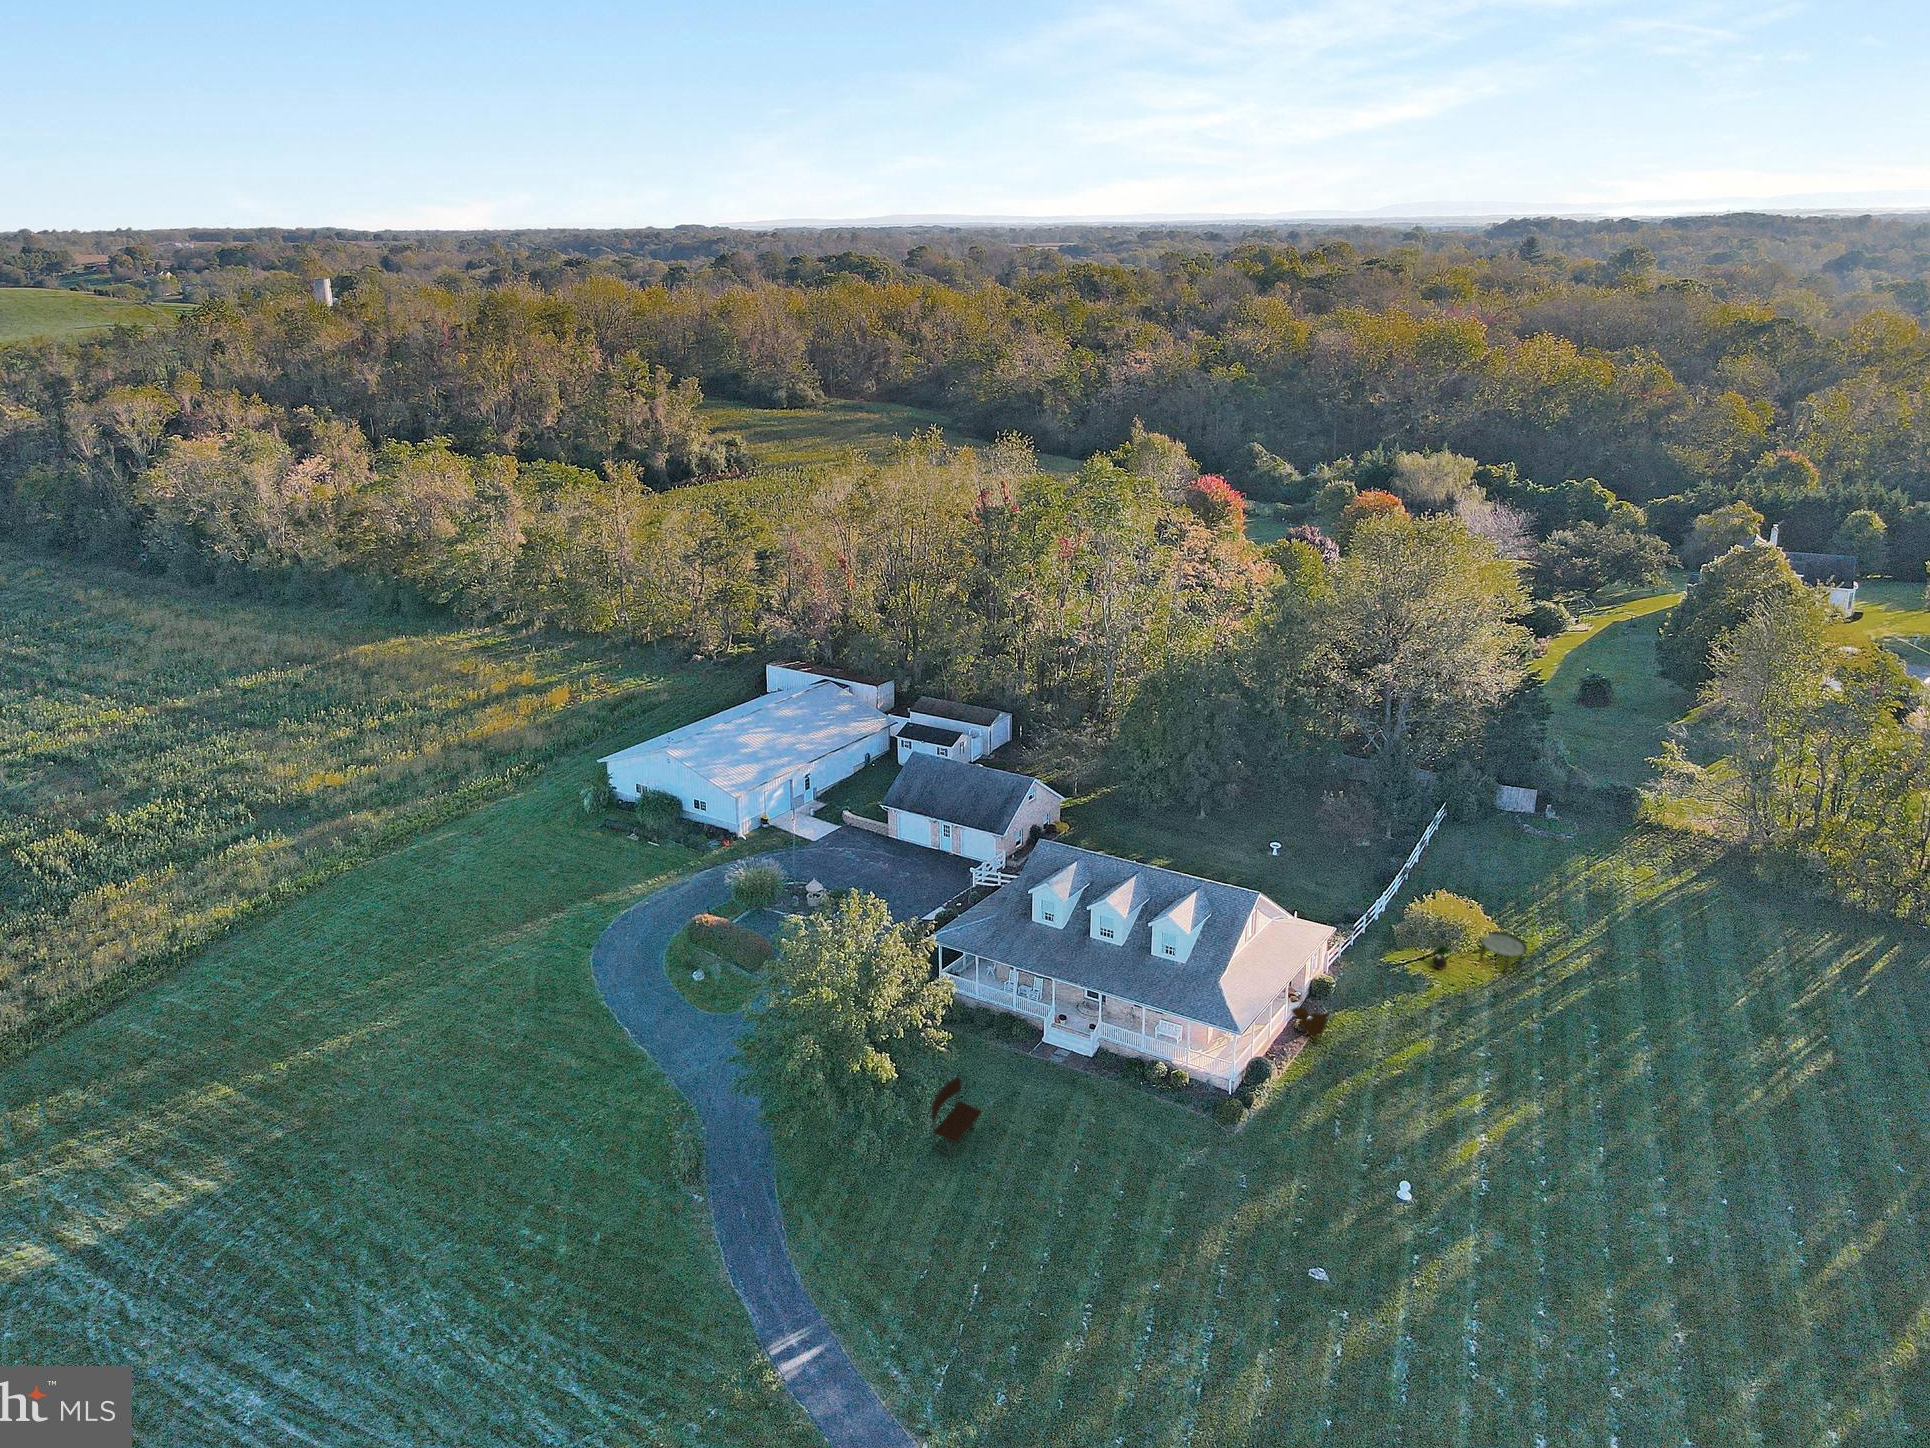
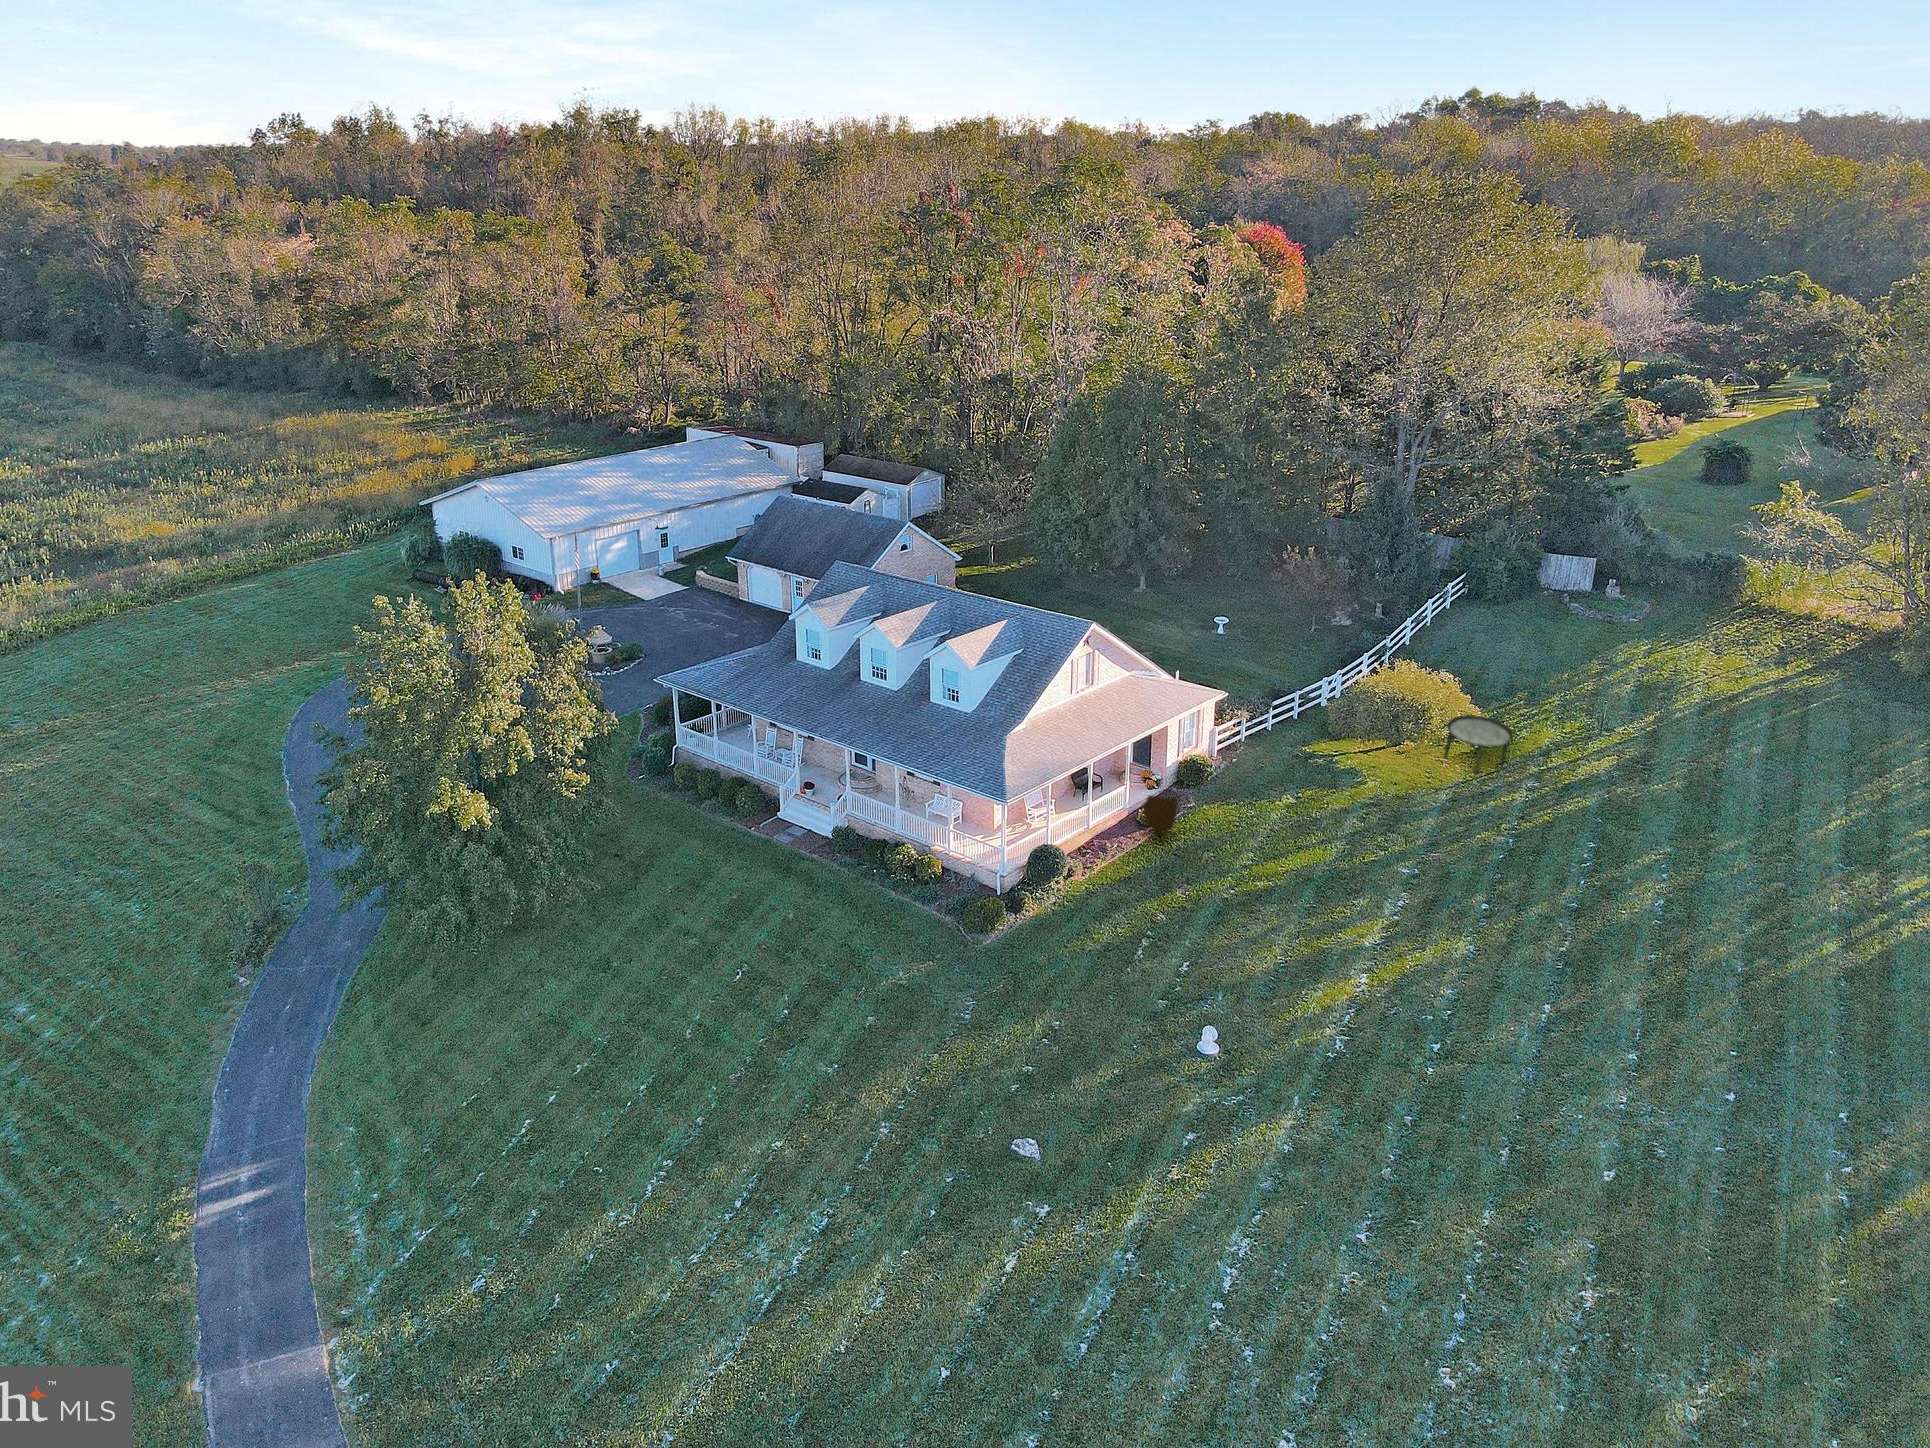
potted tree: present [1432,944,1450,969] -> none [1369,722,1400,763]
bench: present [931,1077,981,1156] -> none [550,844,639,950]

